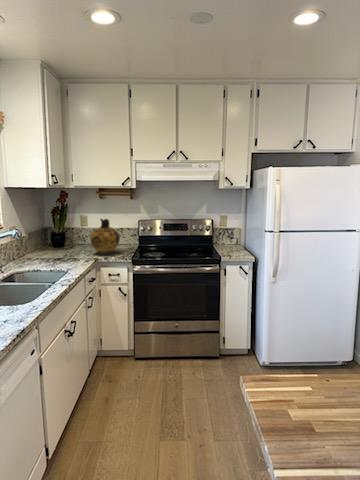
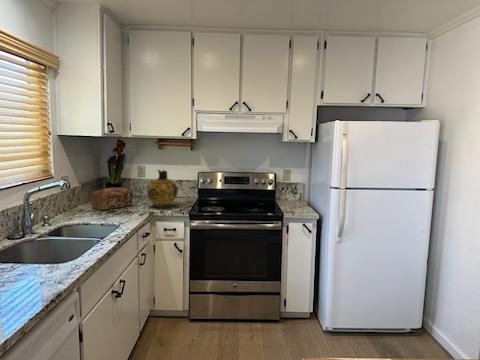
bread loaf: none [38,236,77,258] -> present [91,187,133,210]

